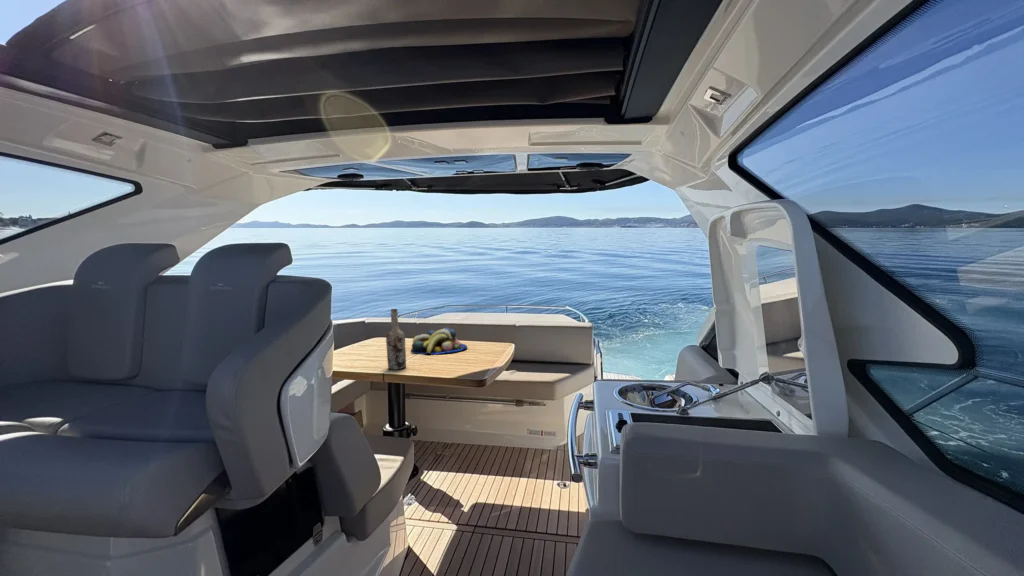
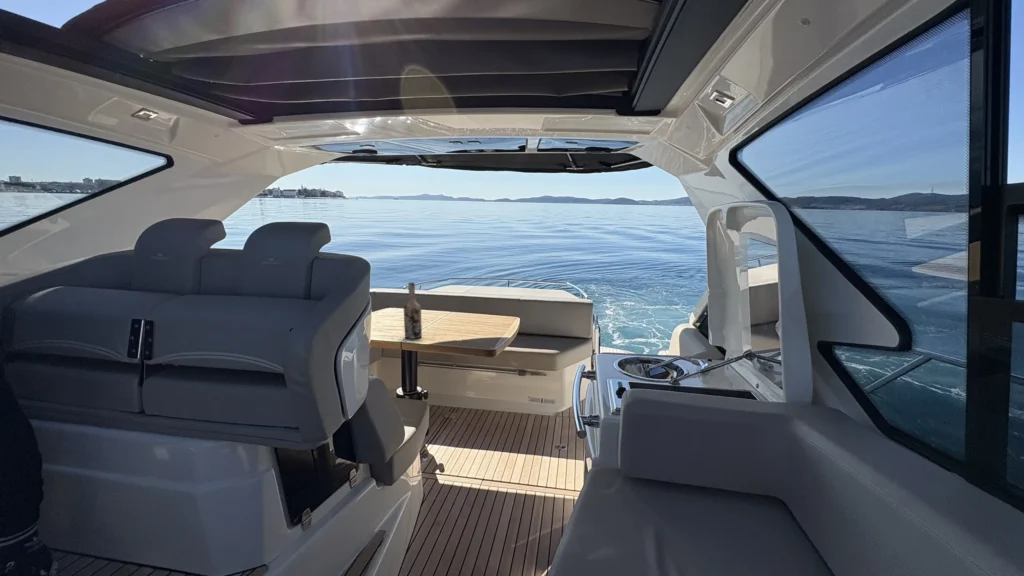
fruit bowl: present [411,328,467,355] -> none [423,301,476,326]

